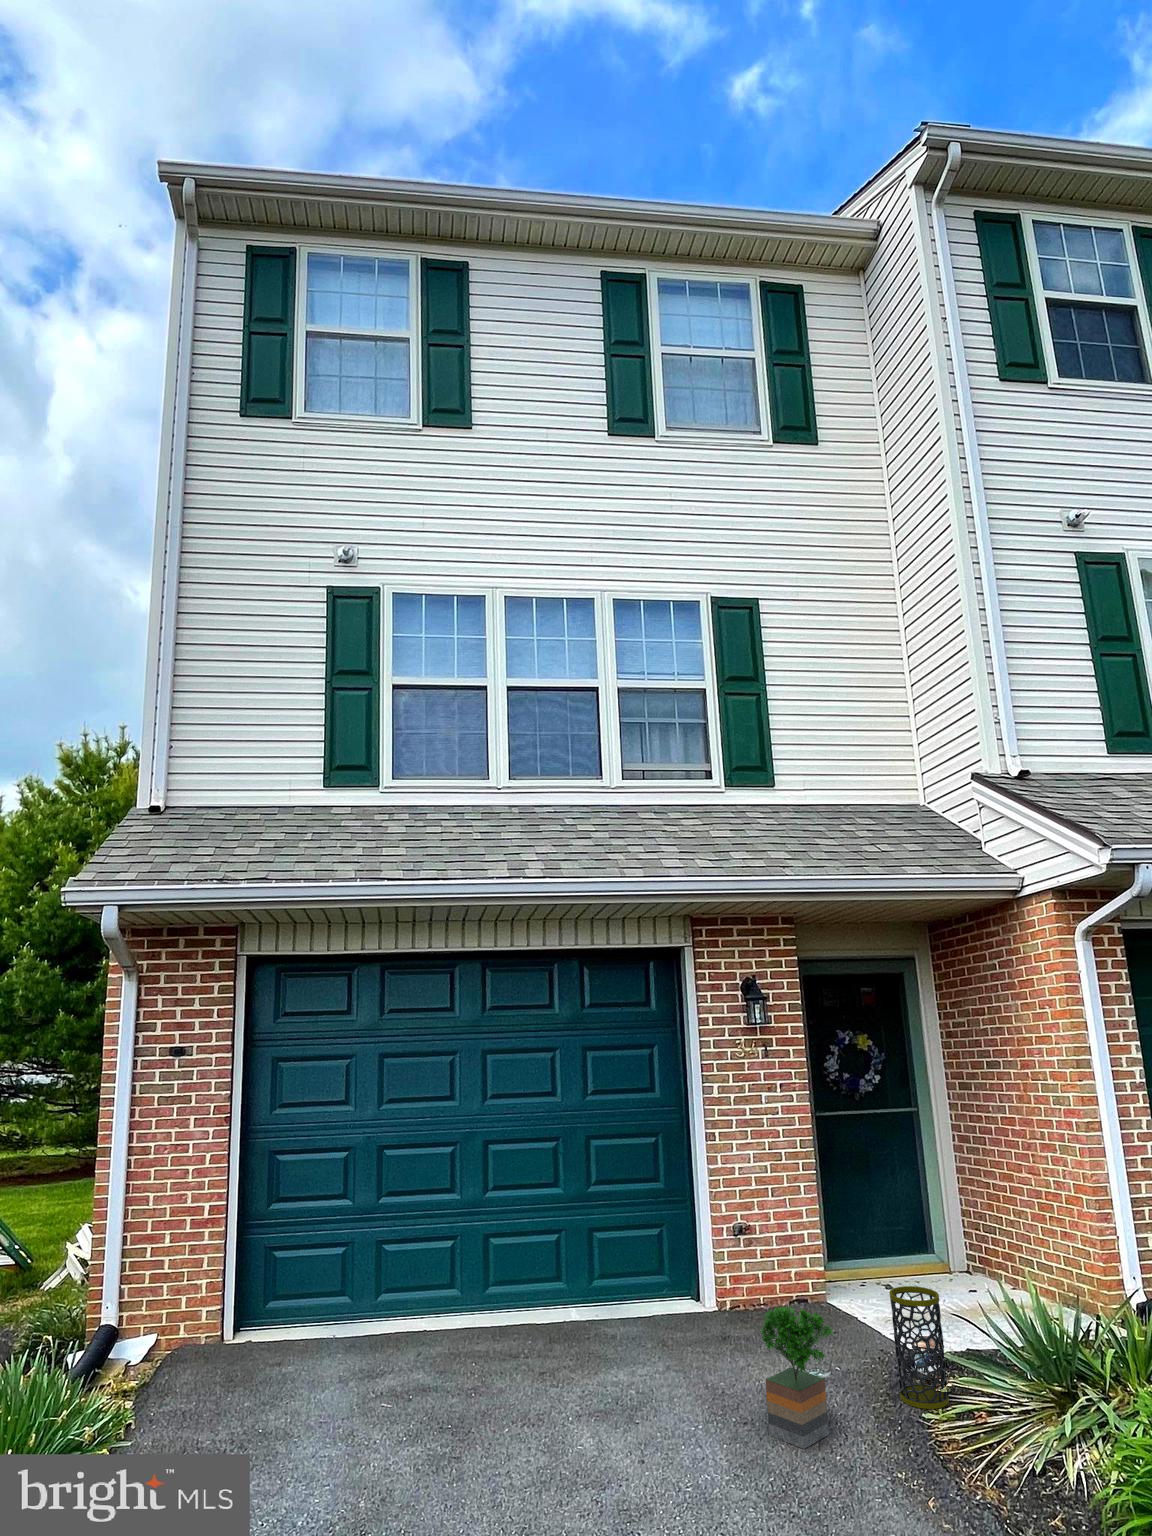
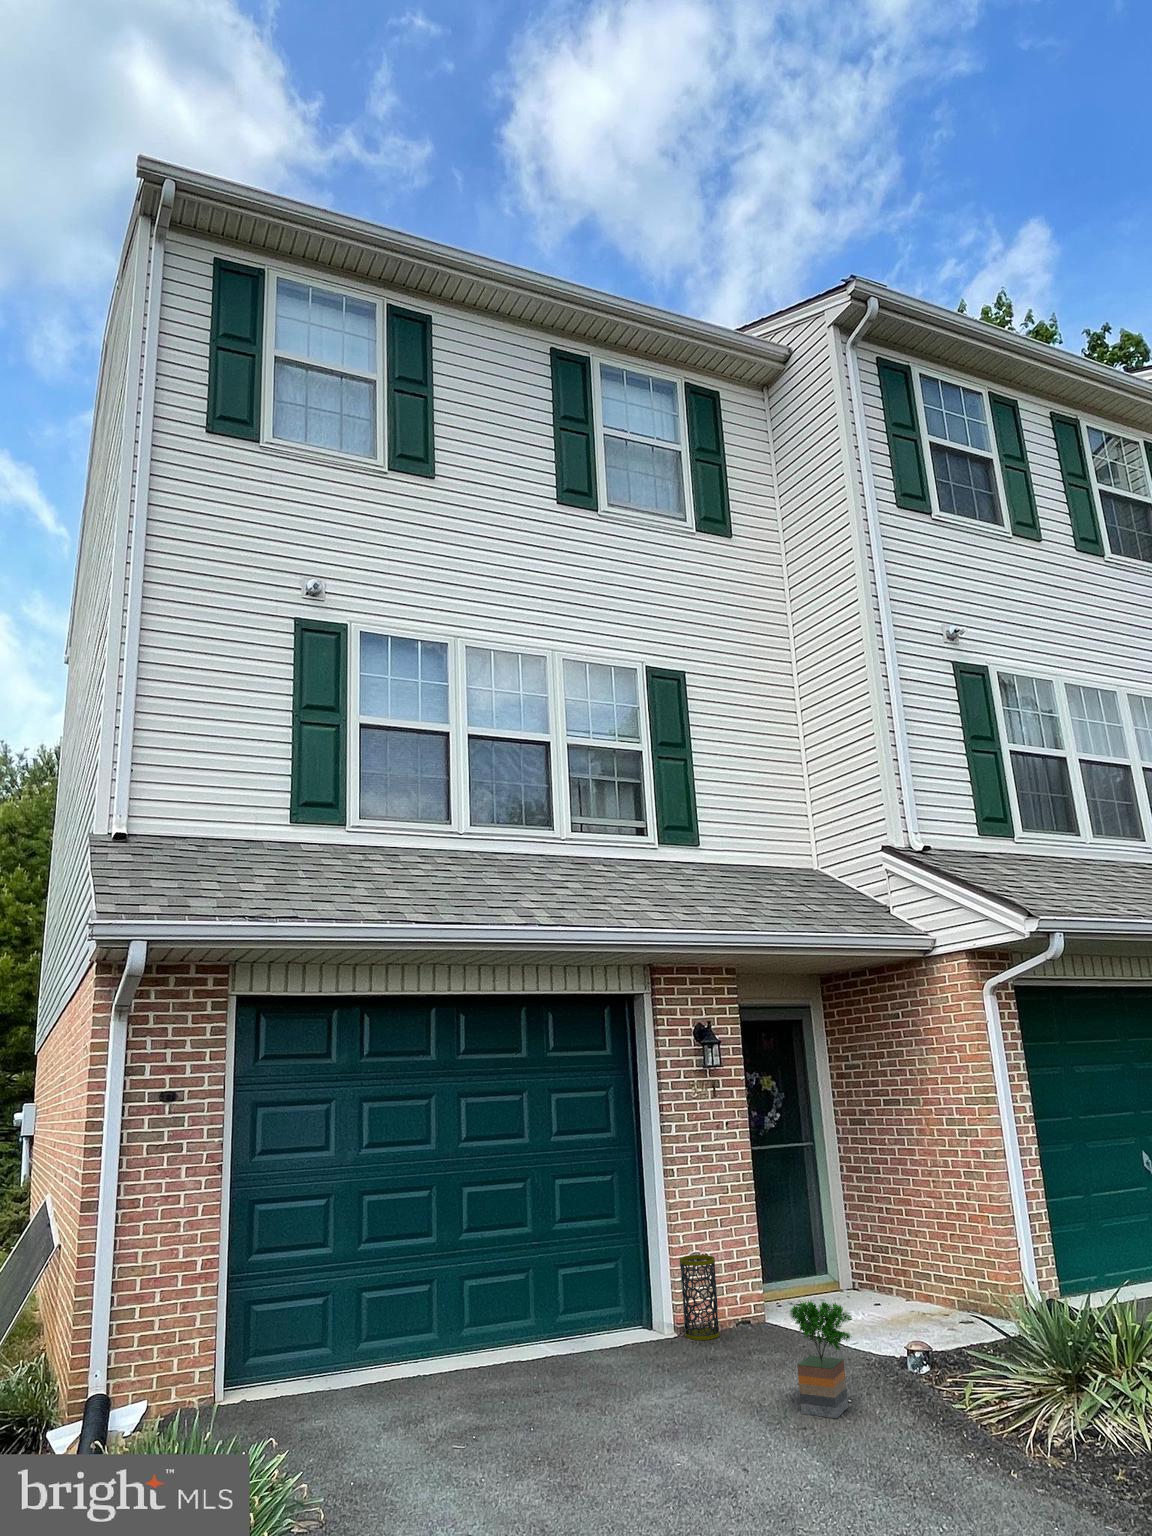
trash can: present [889,1286,949,1409] -> present [680,1255,719,1340]

